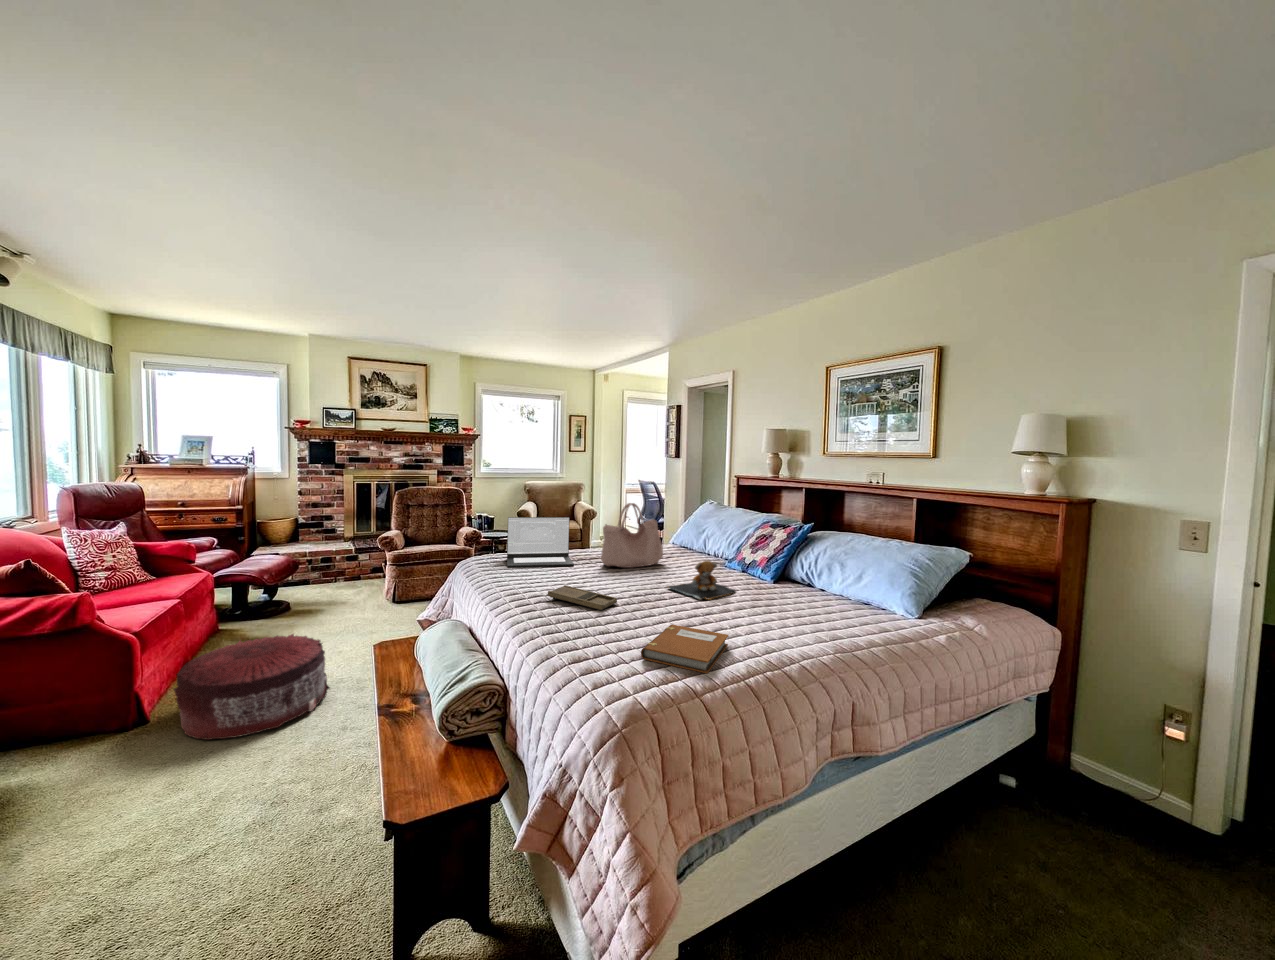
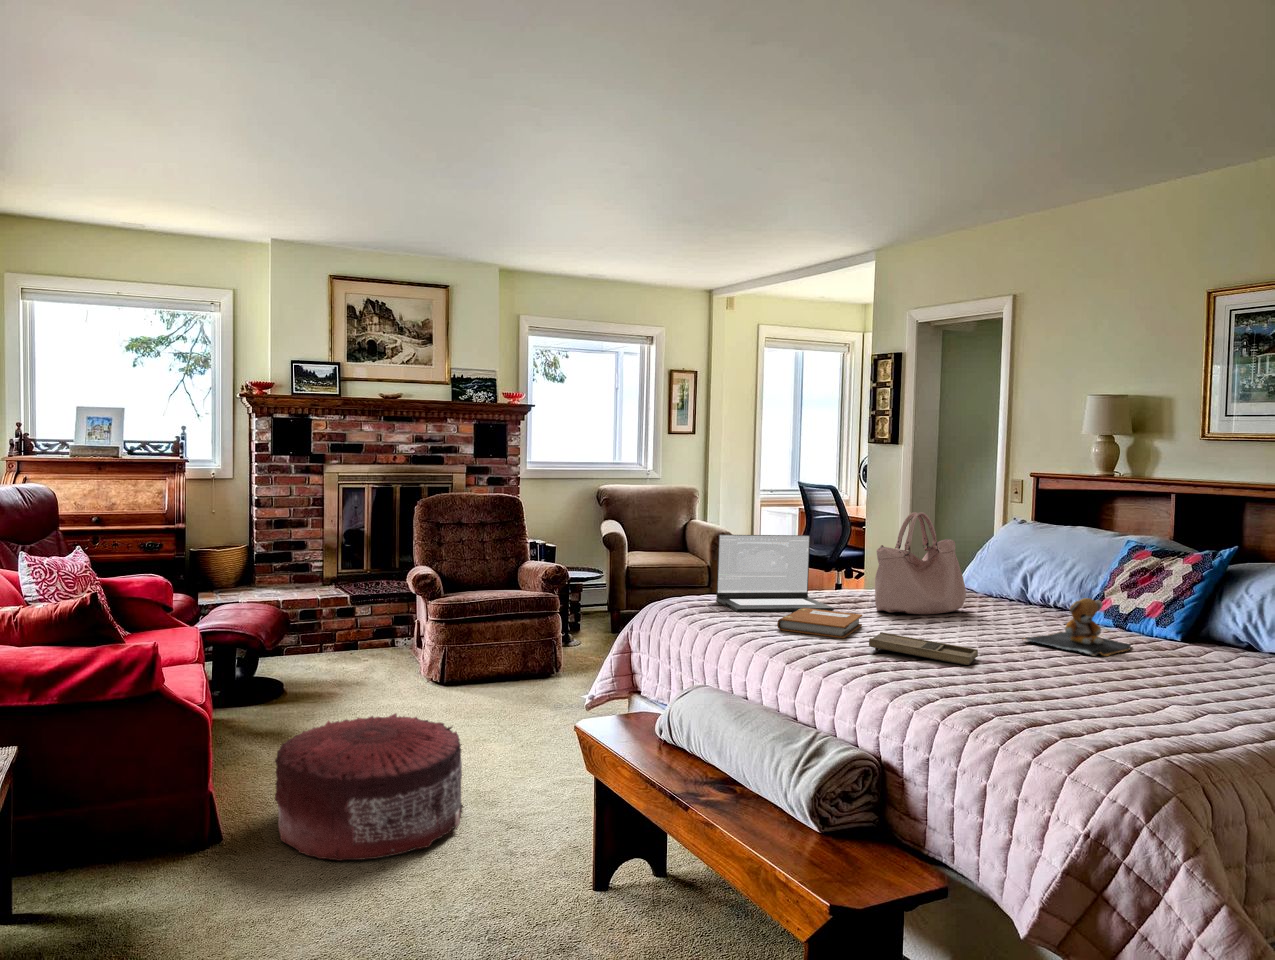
notebook: present [641,625,728,673] -> present [777,608,862,638]

